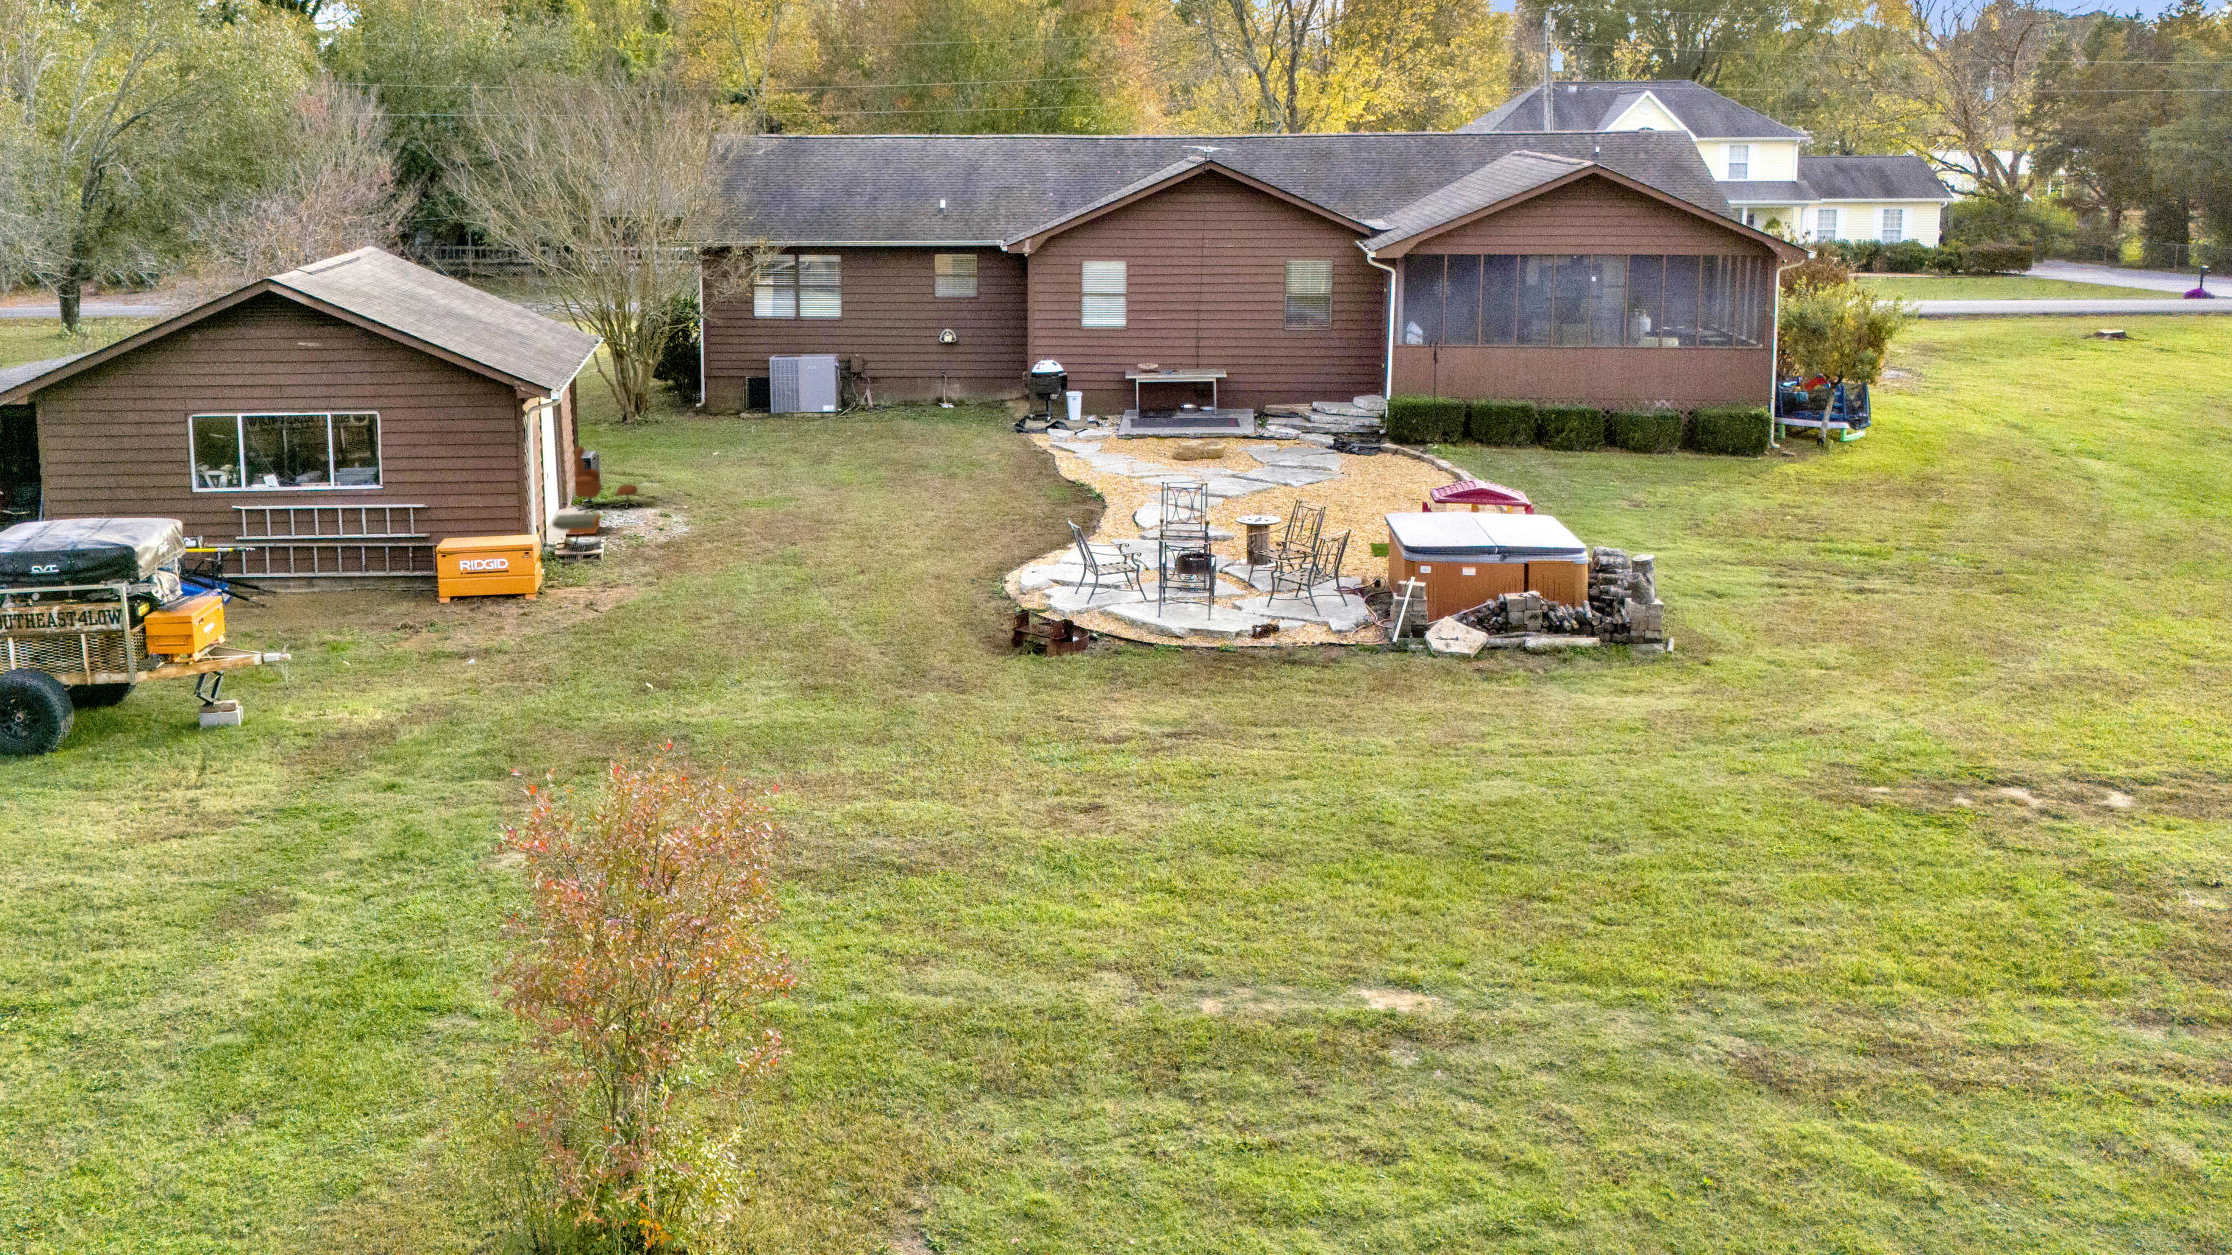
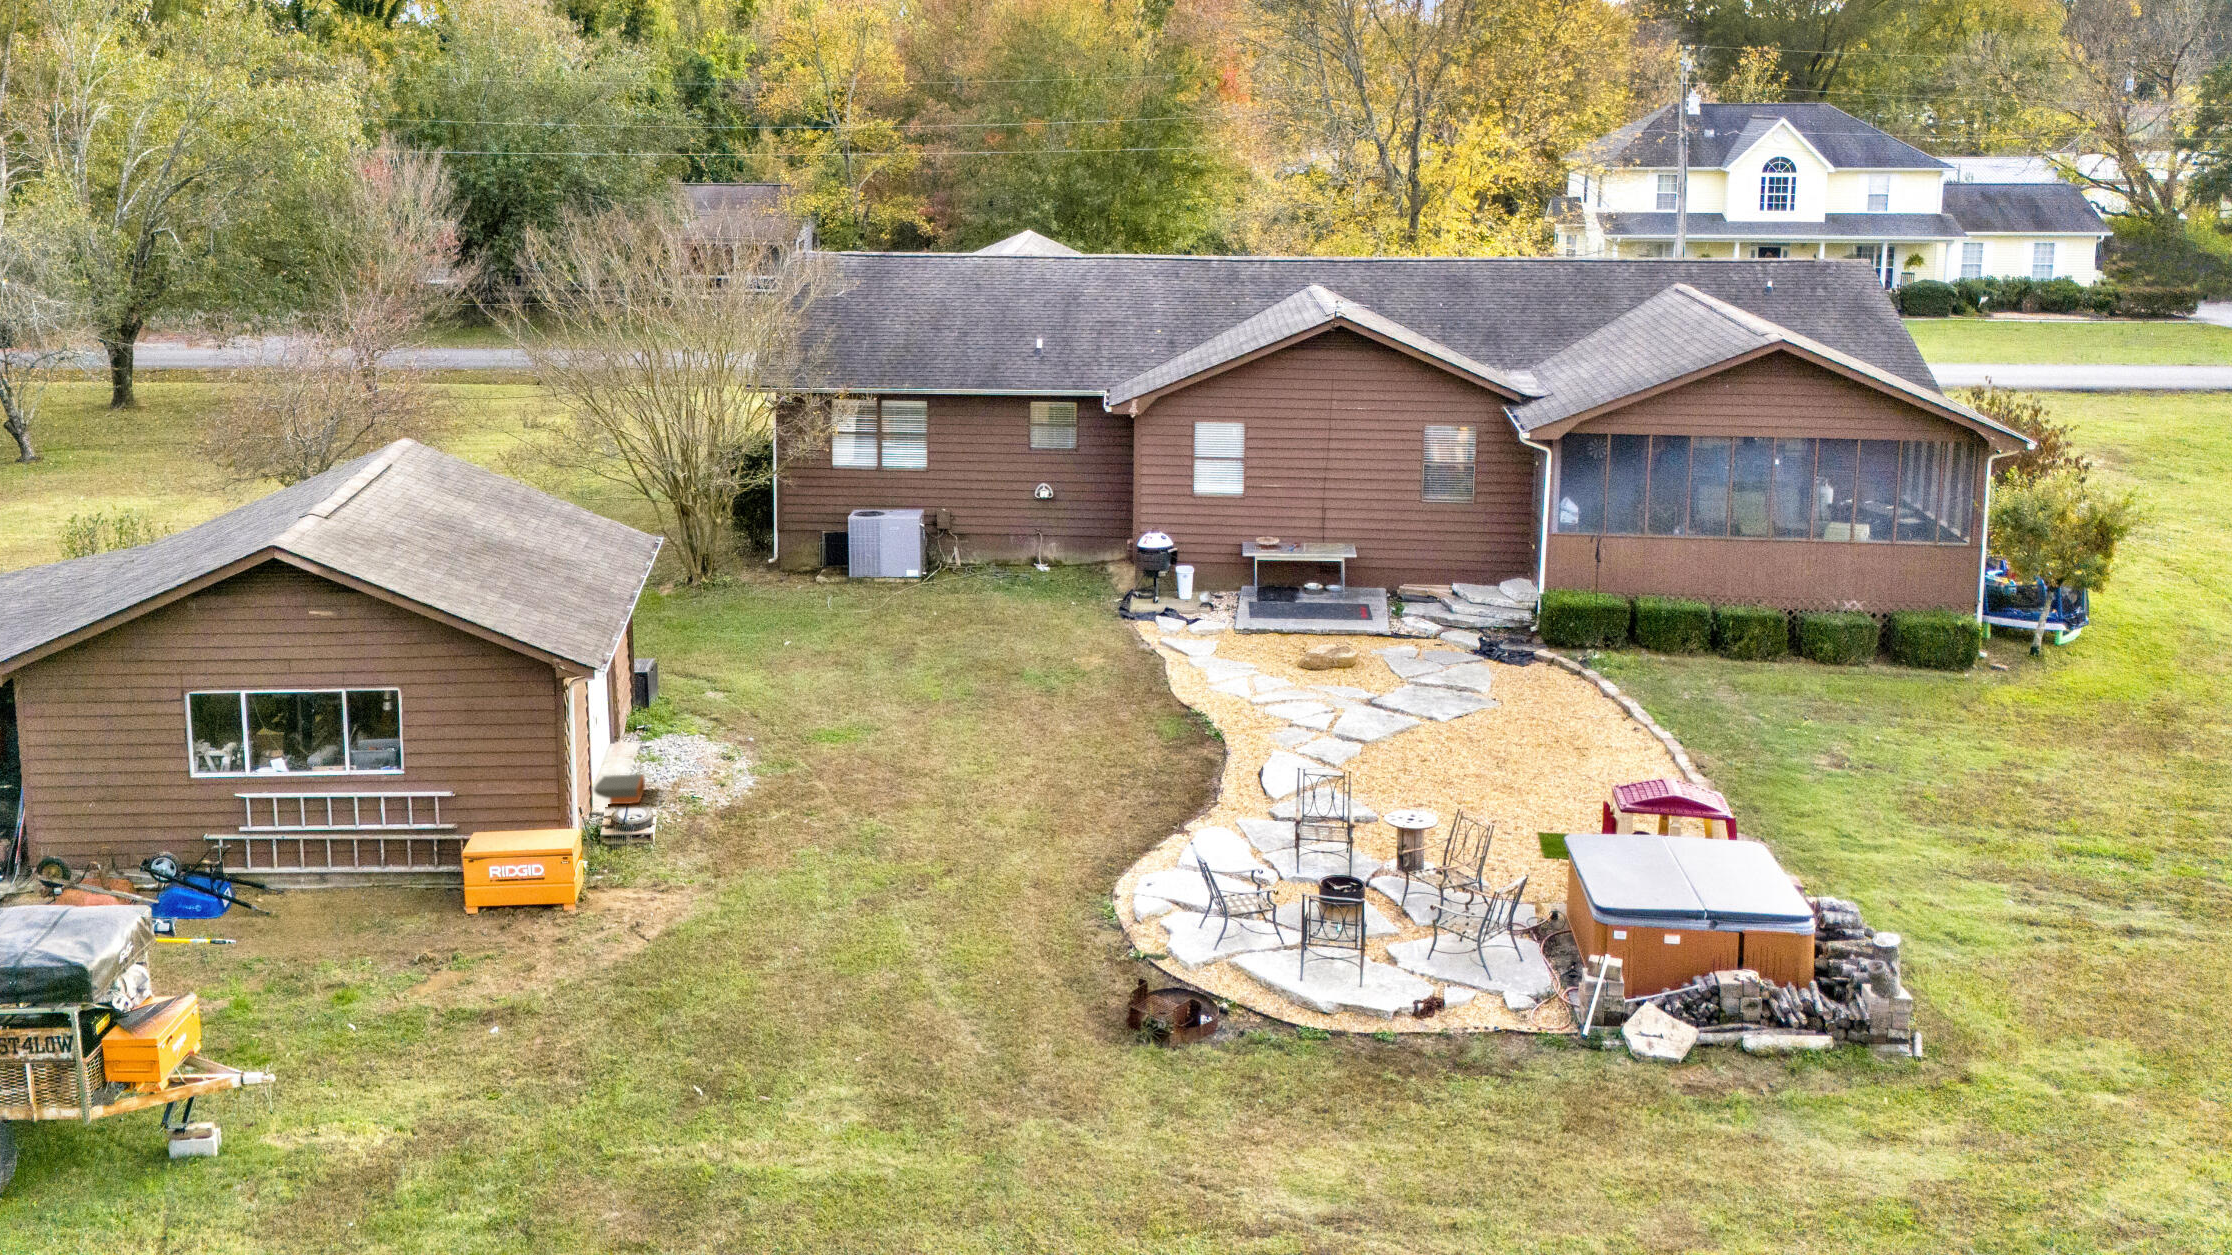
lounge chair: present [574,446,639,509] -> none [615,682,694,758]

